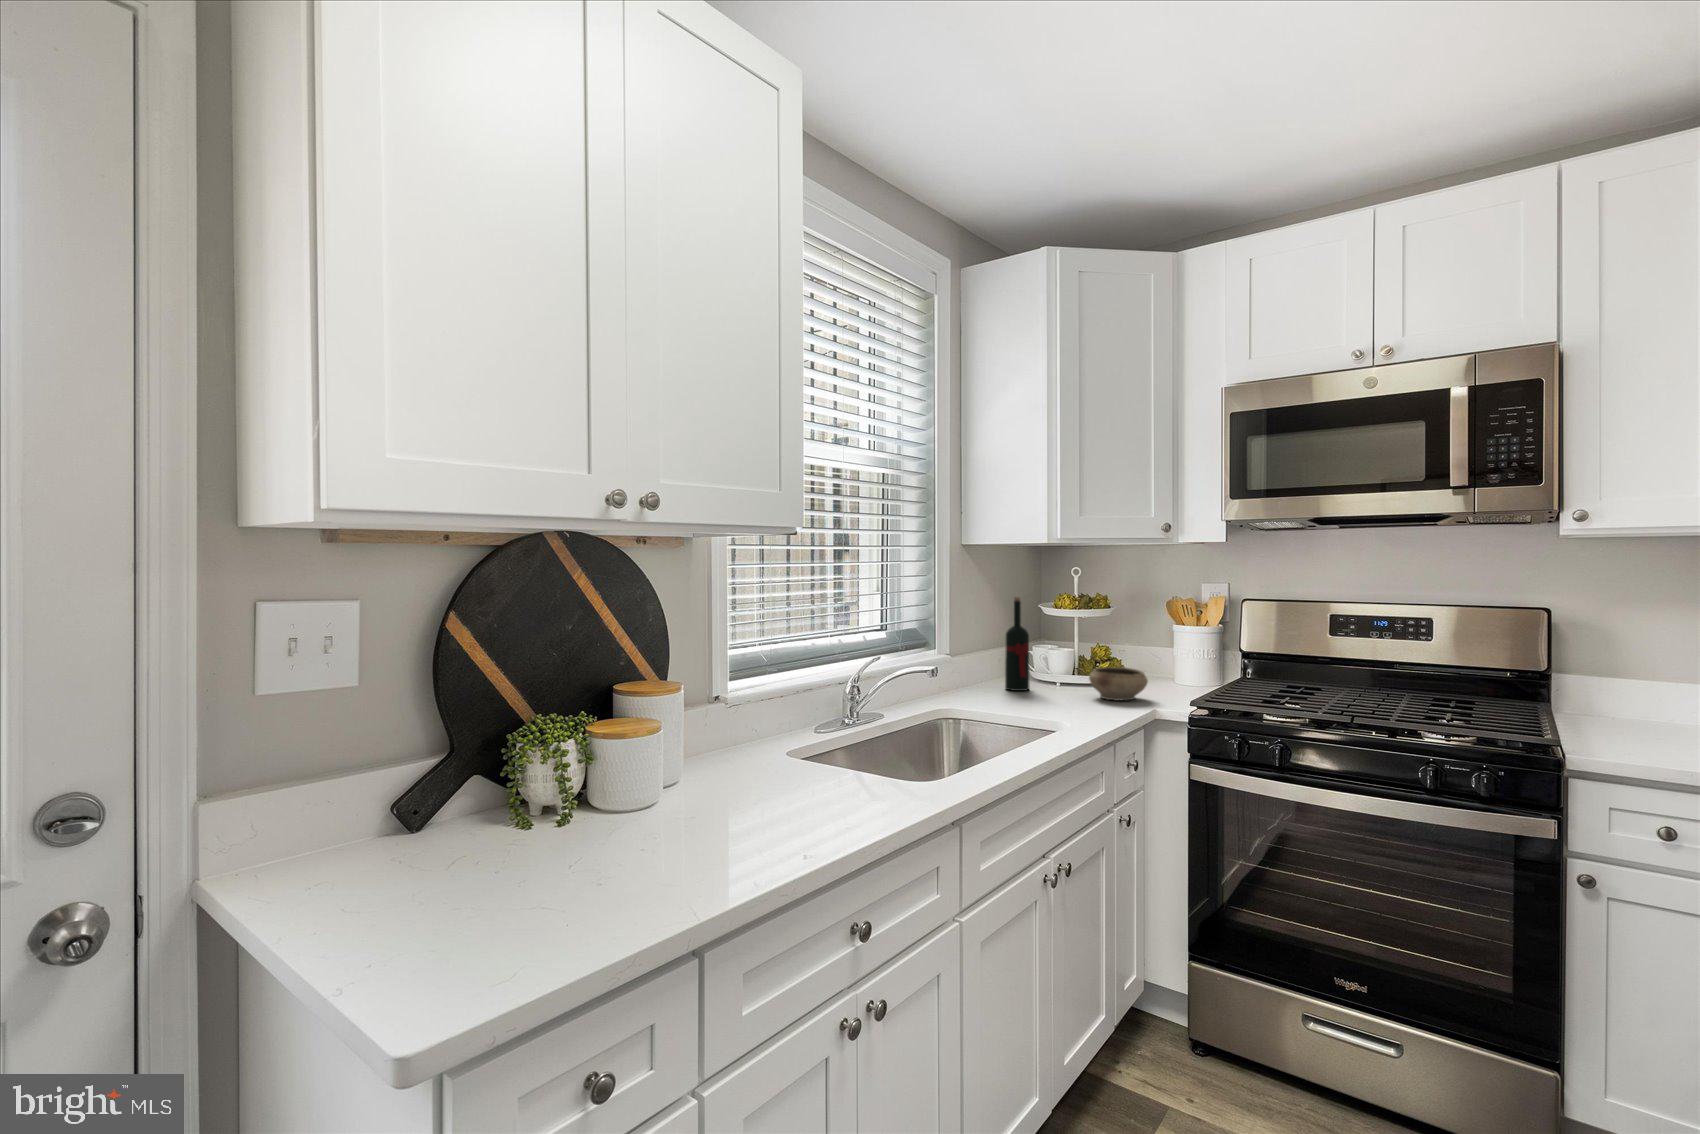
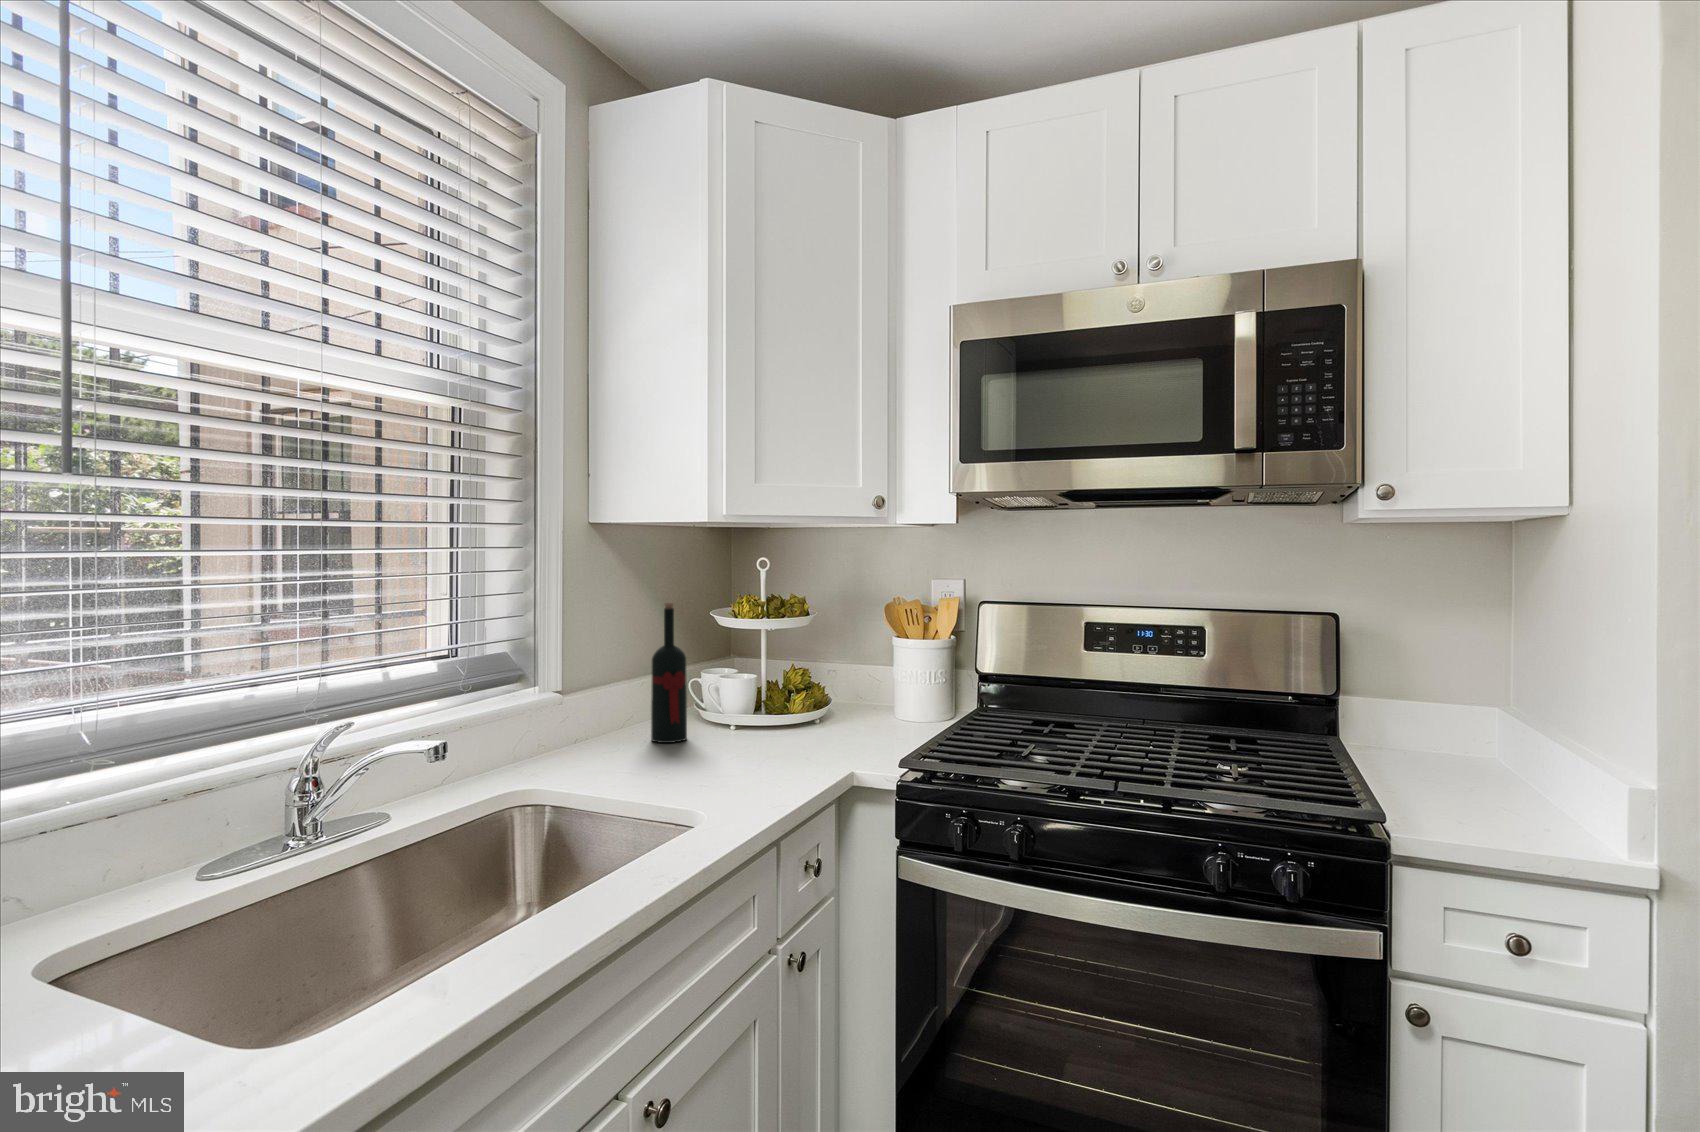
ceramic bowl: present [1089,667,1148,701] -> none [767,703,849,755]

